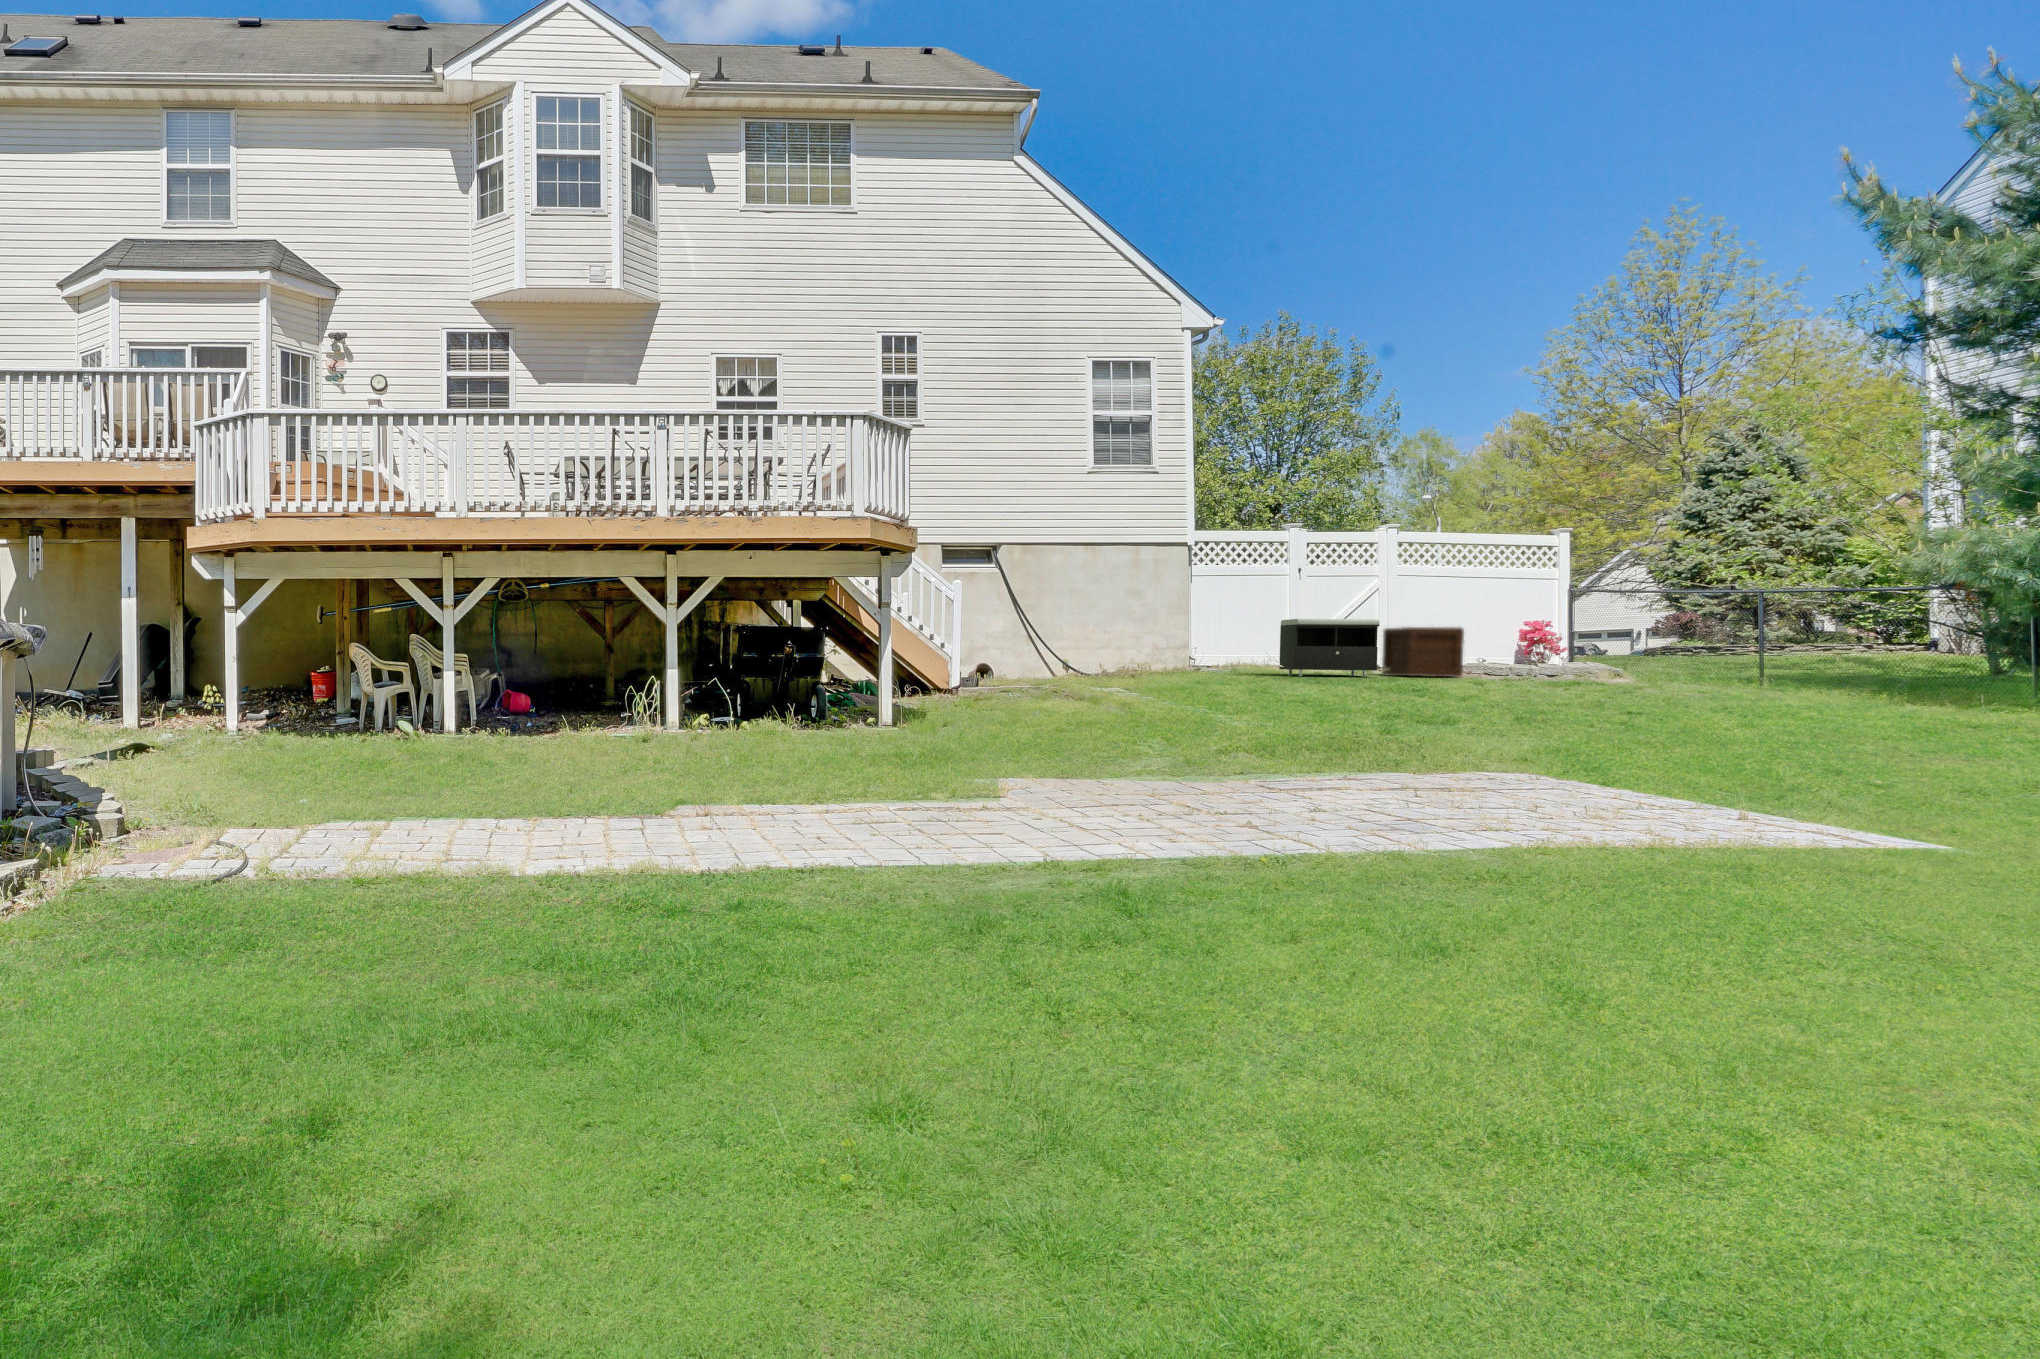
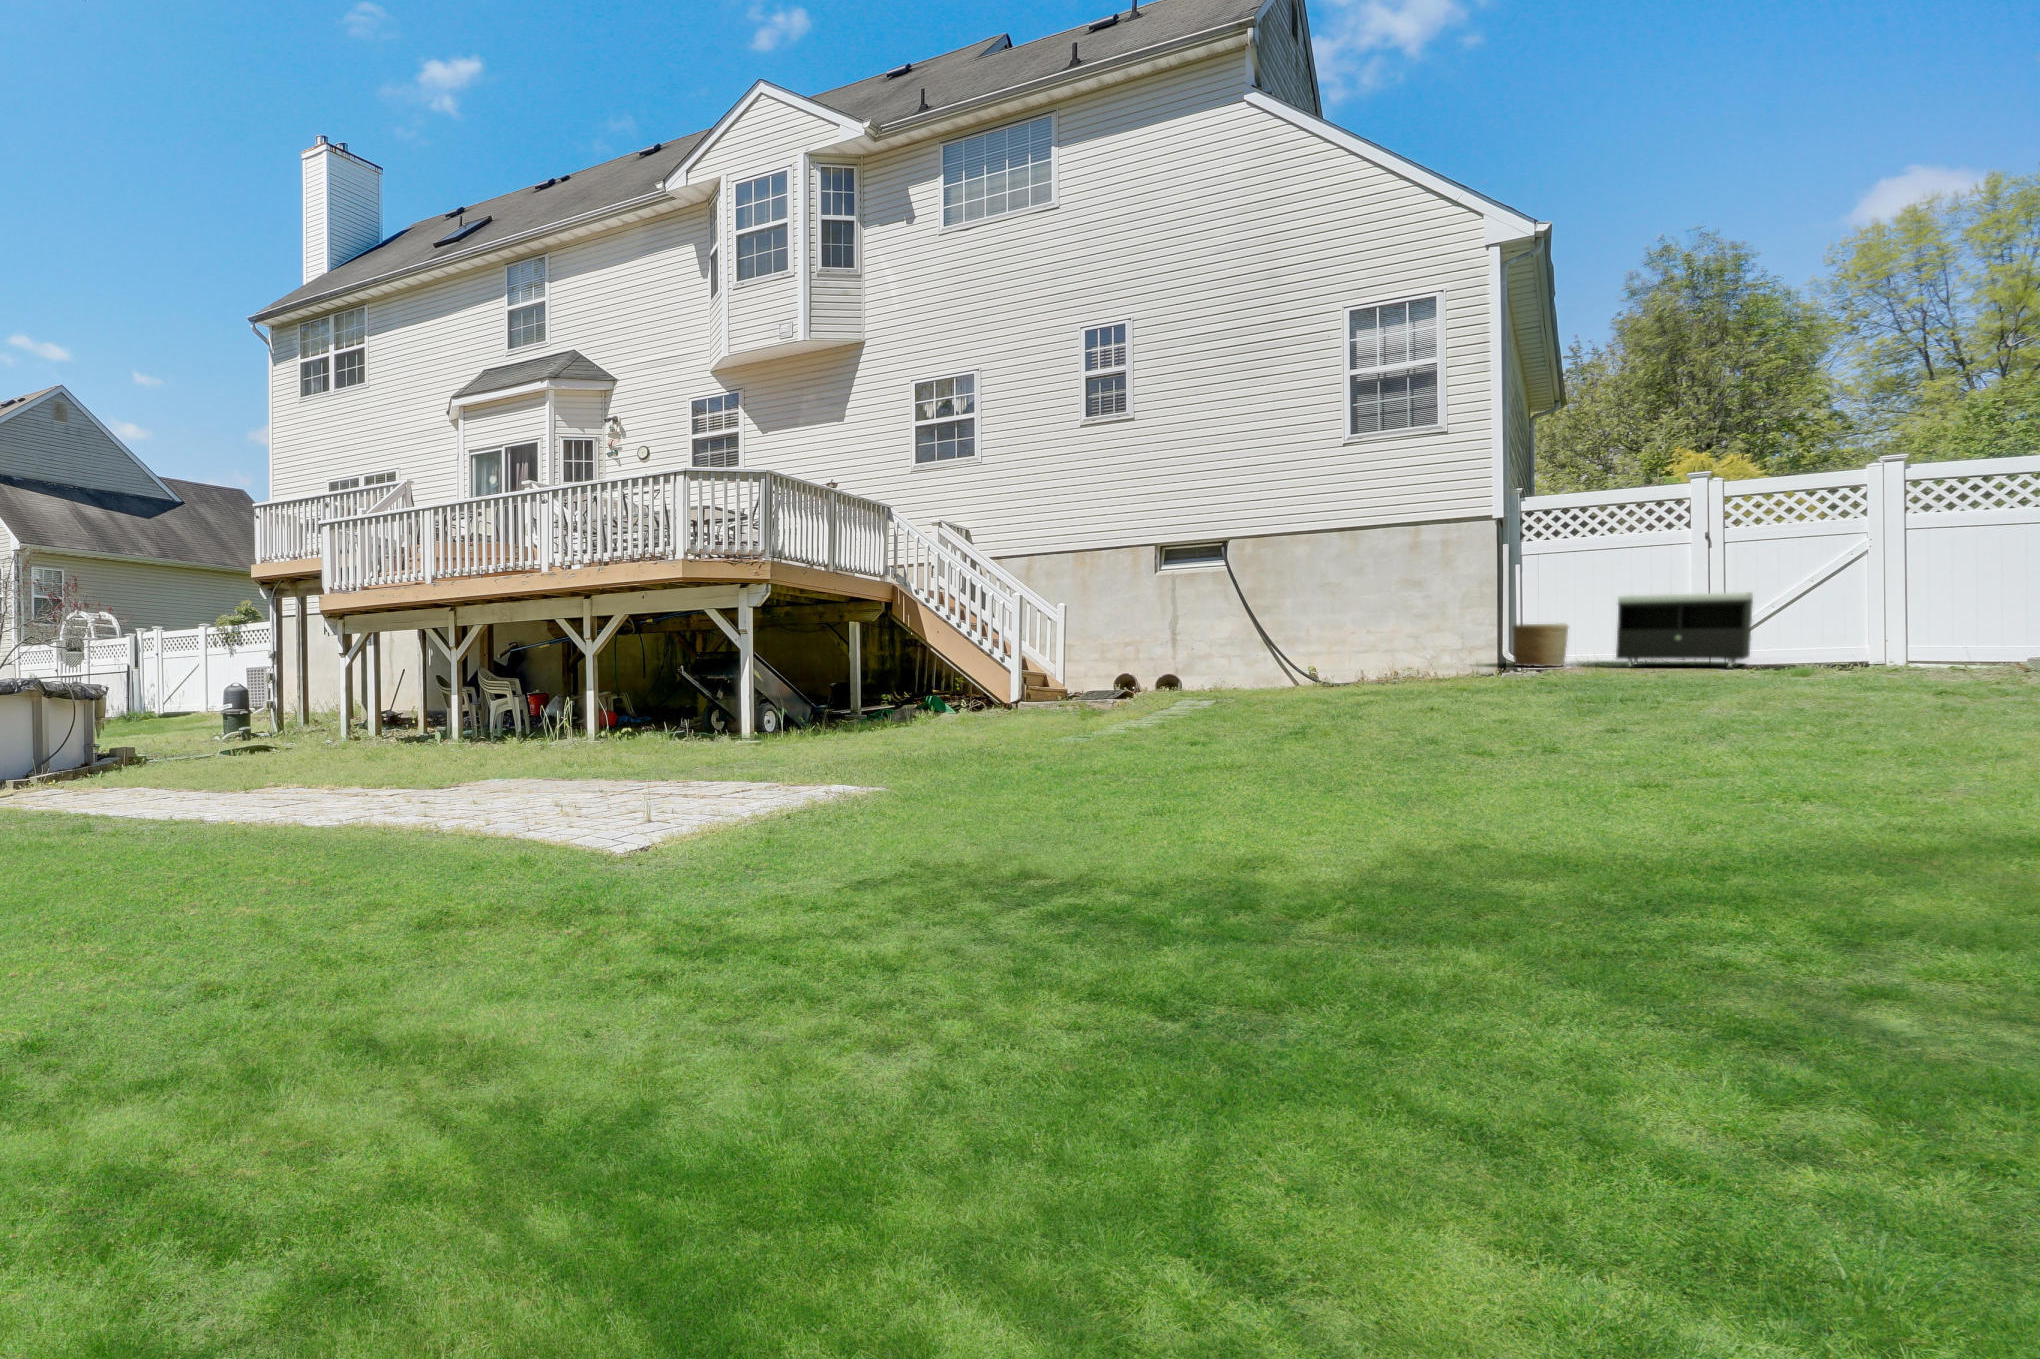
wooden crate: present [1382,627,1464,677] -> none [1809,597,1913,666]
woven basket: none [1214,640,1256,675] -> present [1513,624,1568,667]

